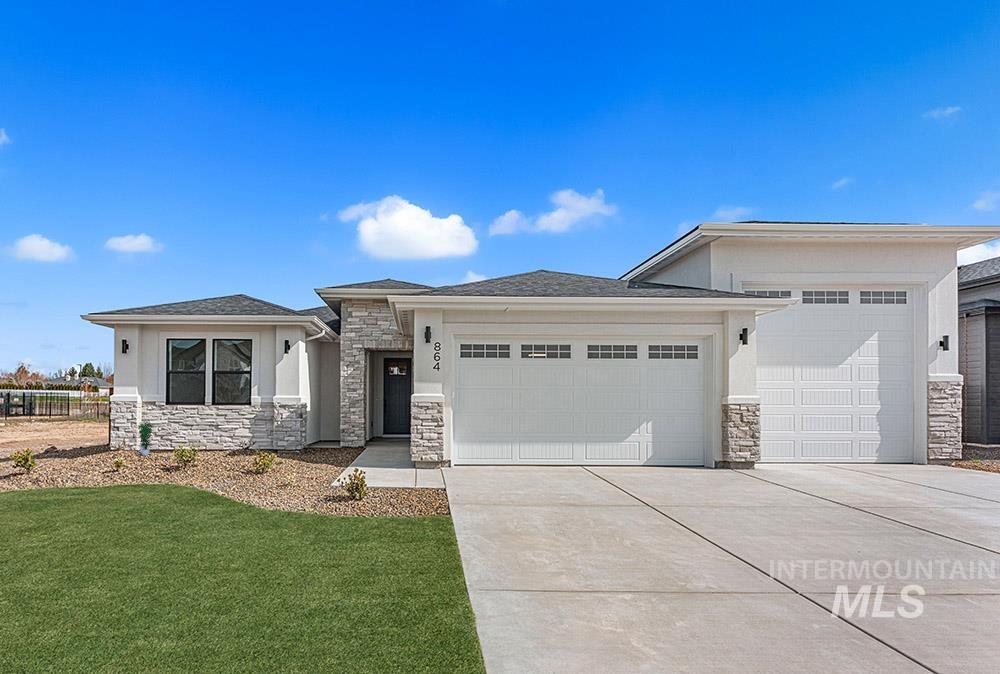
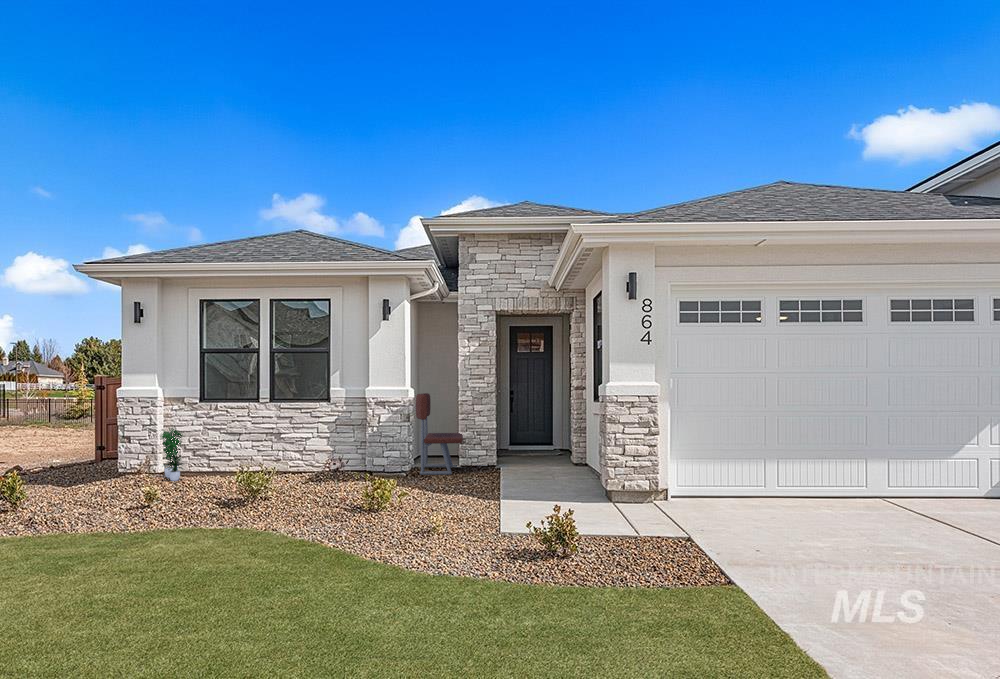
bench: none [308,399,342,452] -> present [416,393,463,475]

